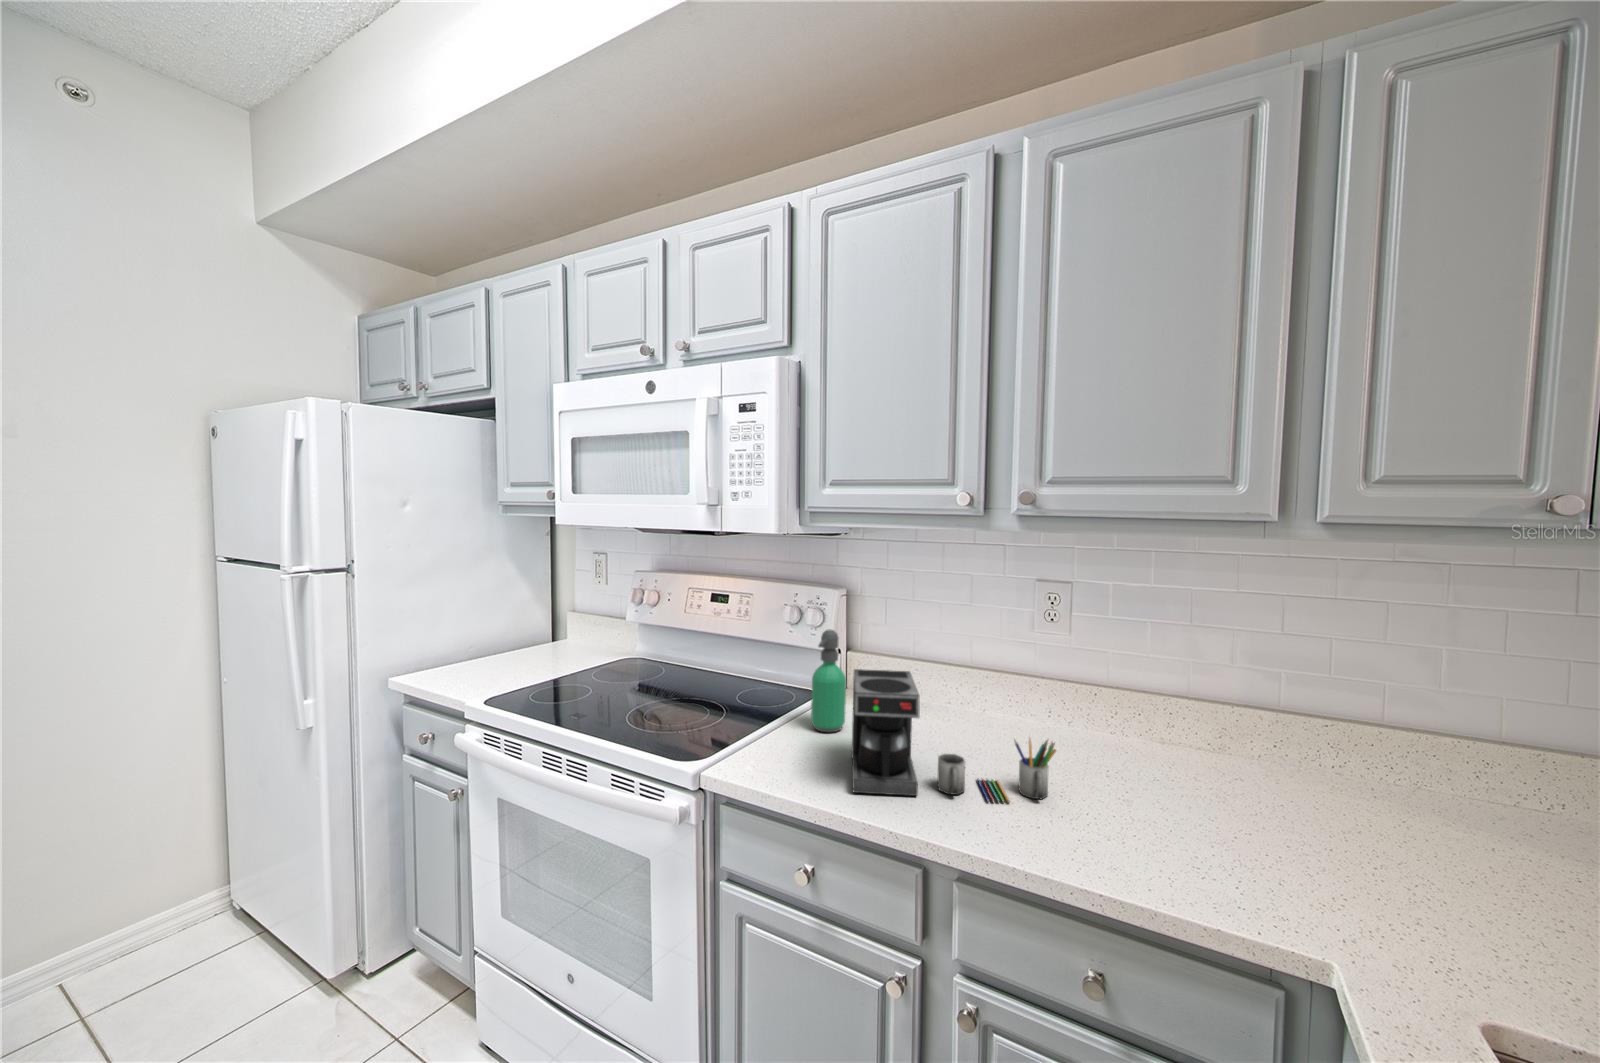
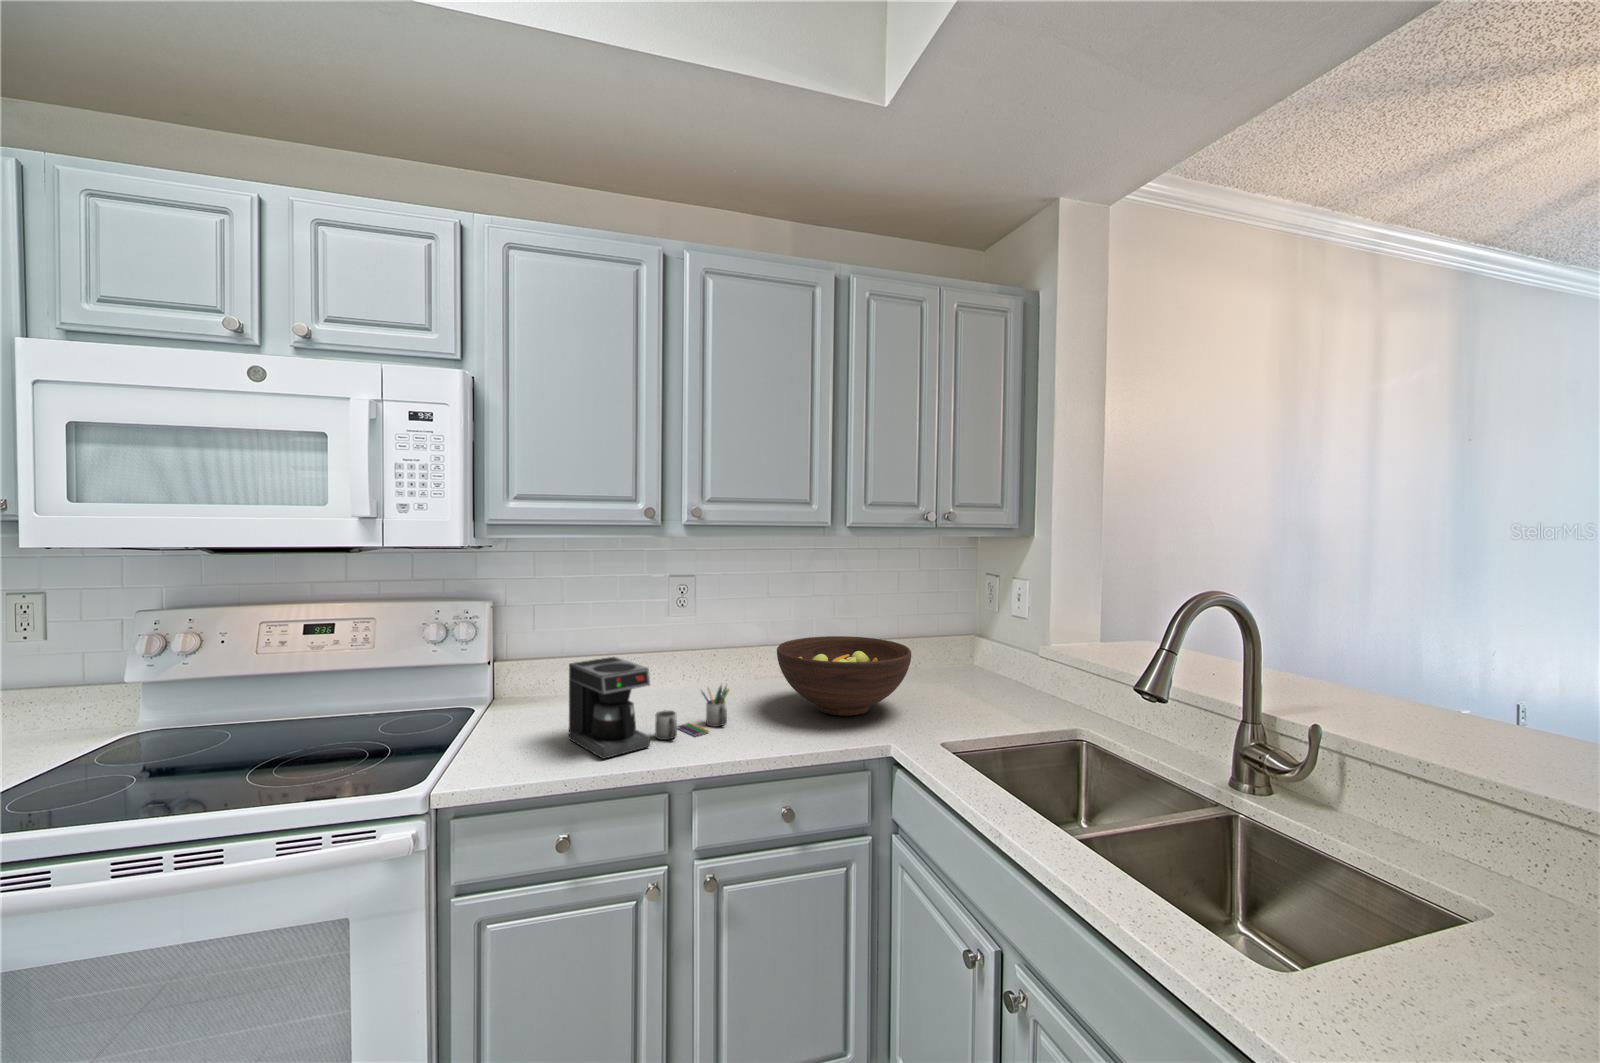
soap dispenser: present [811,630,846,732] -> none [503,636,538,733]
fruit bowl: none [1145,699,1454,867] -> present [777,636,911,716]

